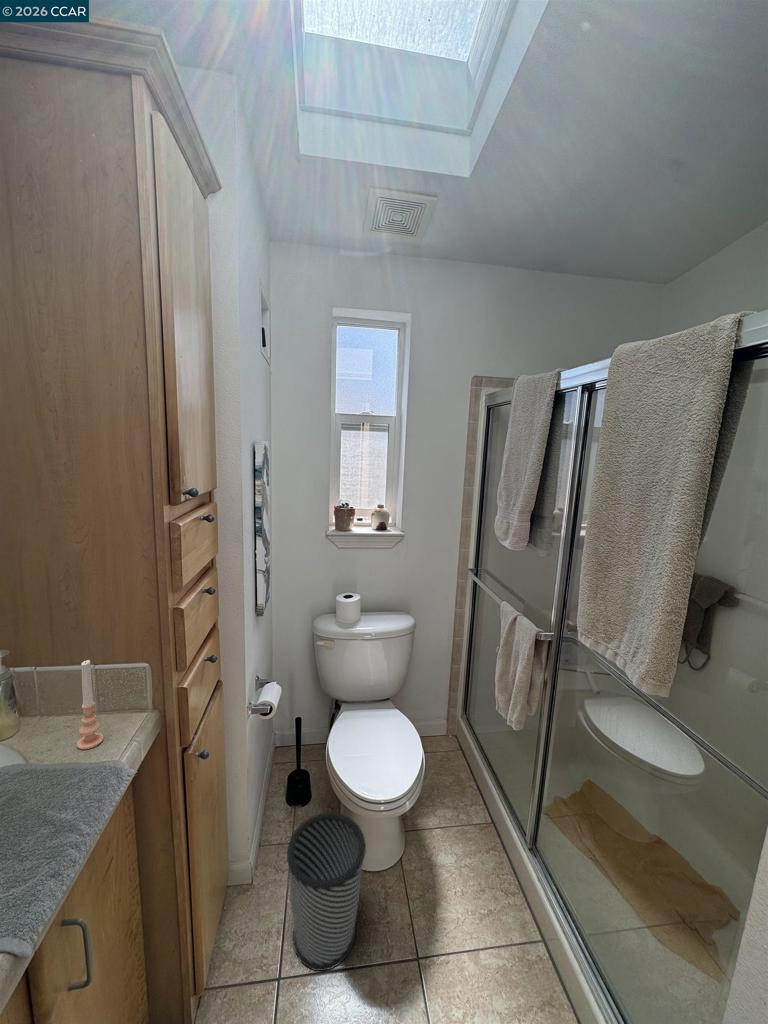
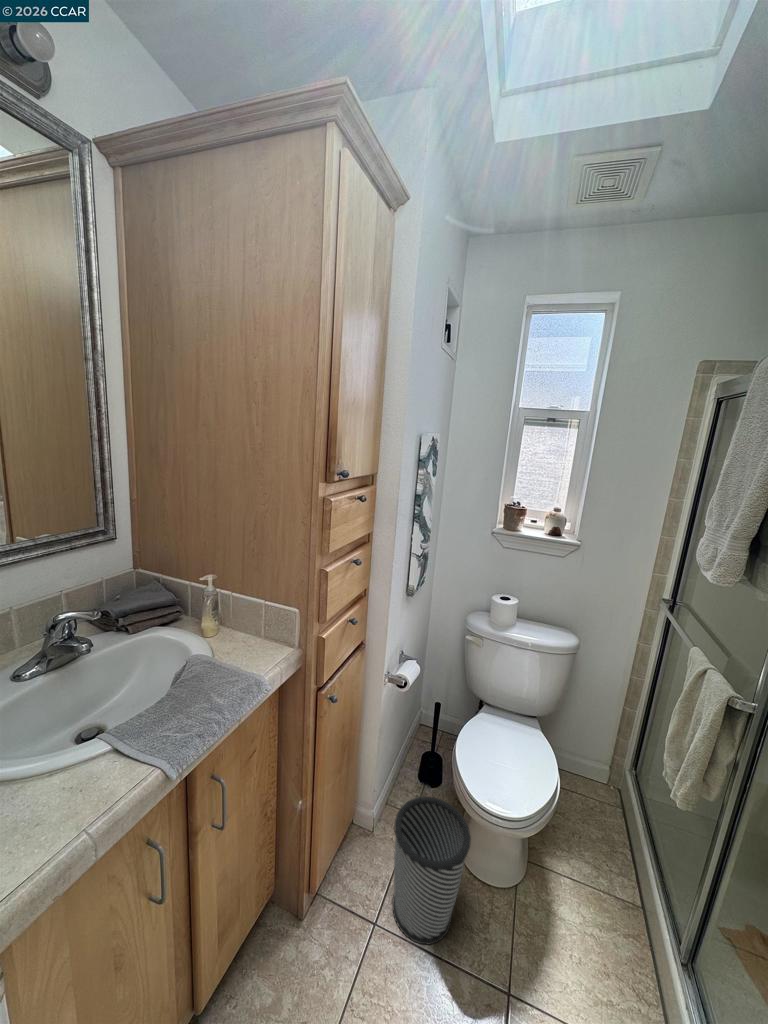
candle: present [77,660,103,749] -> none [246,594,263,660]

